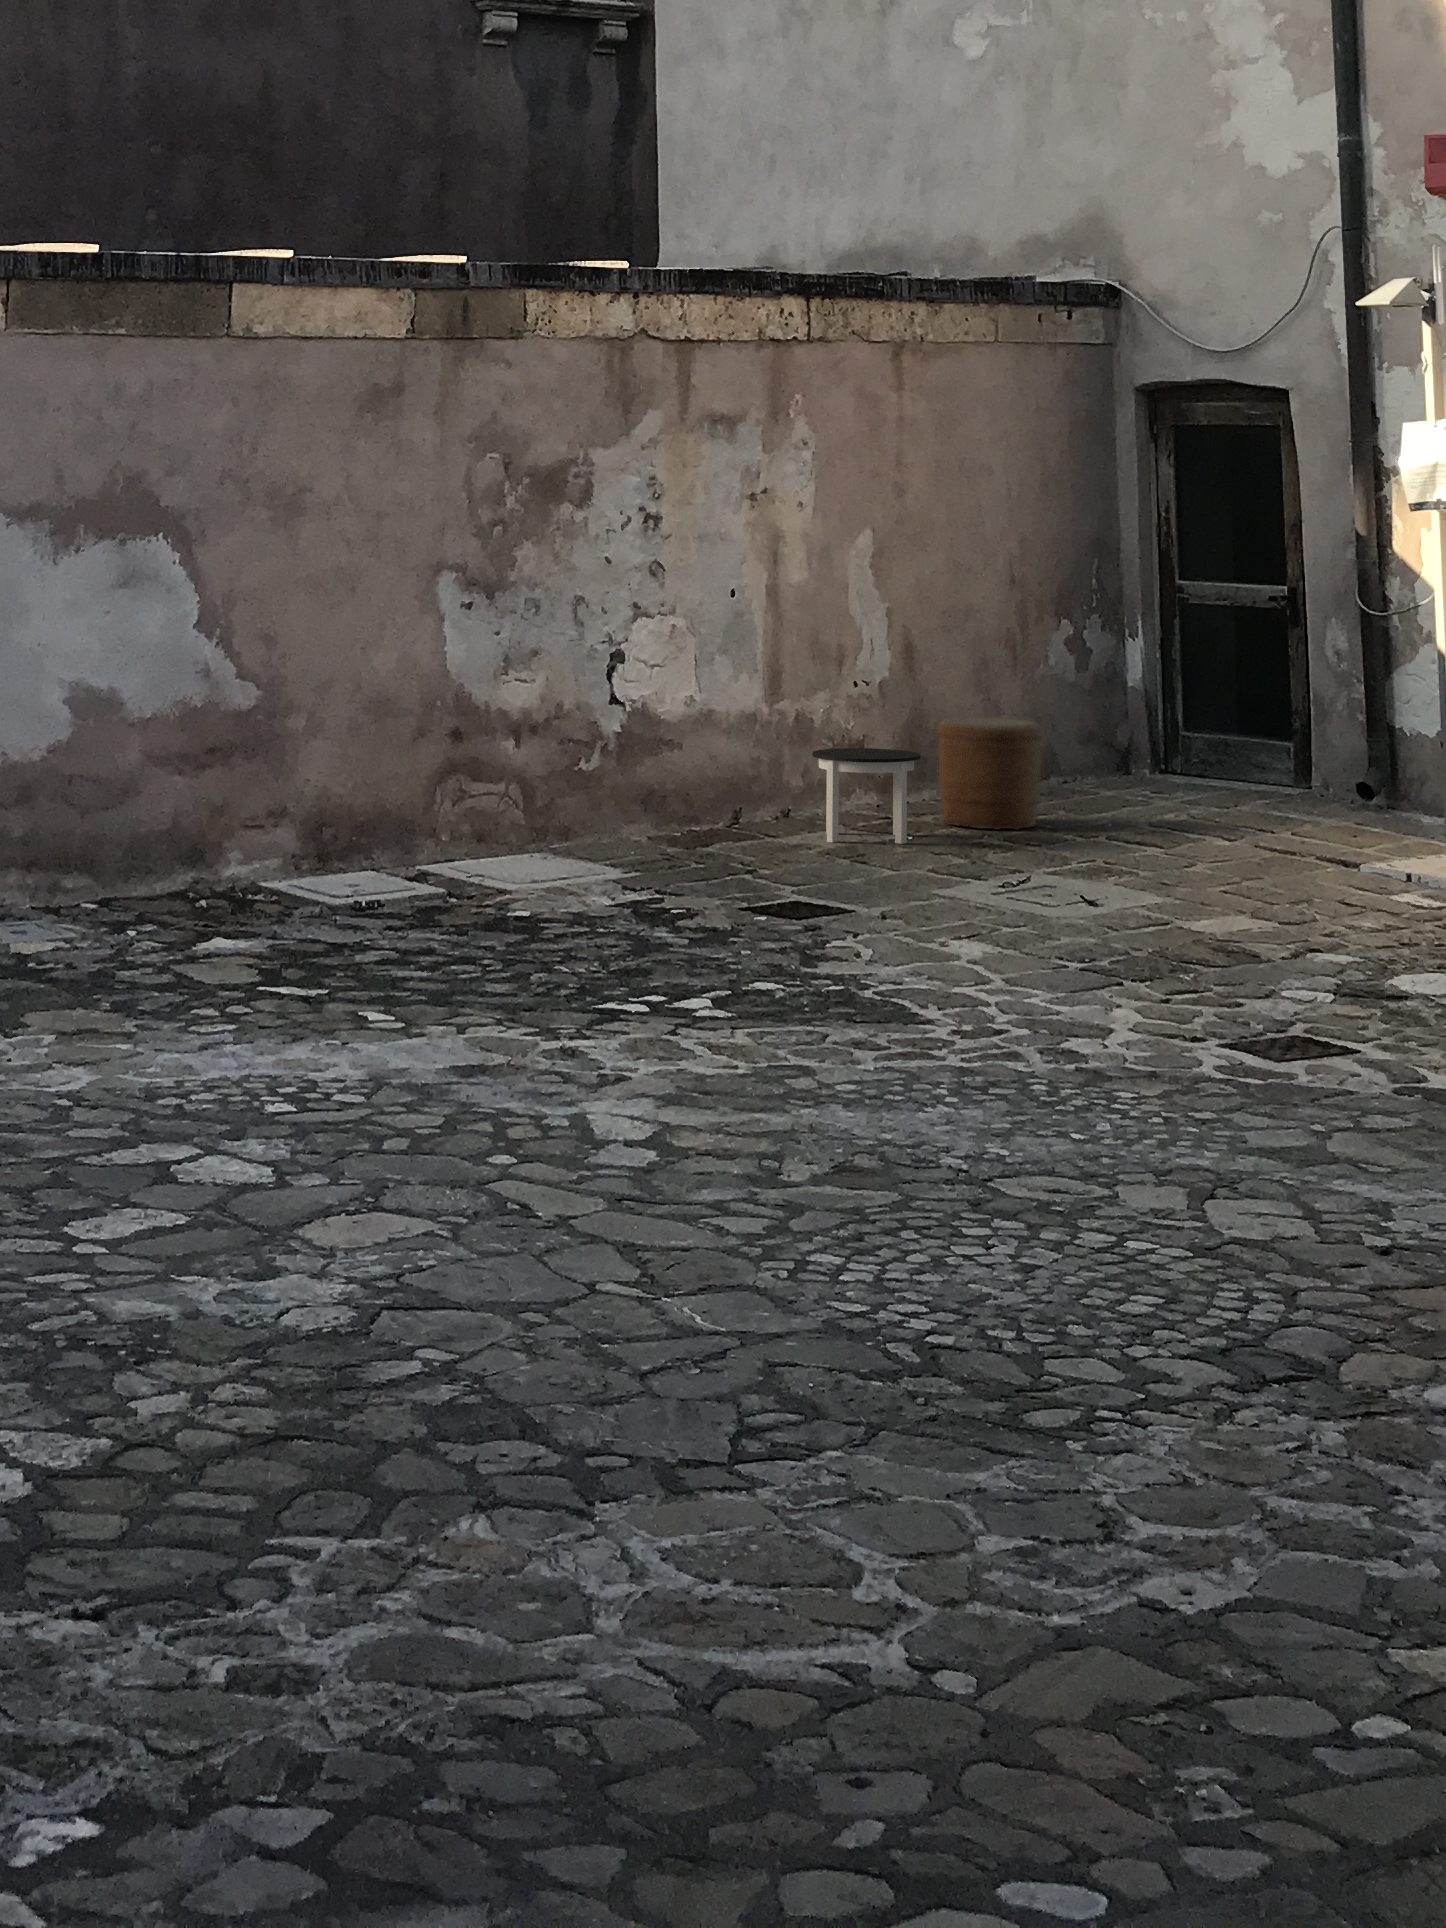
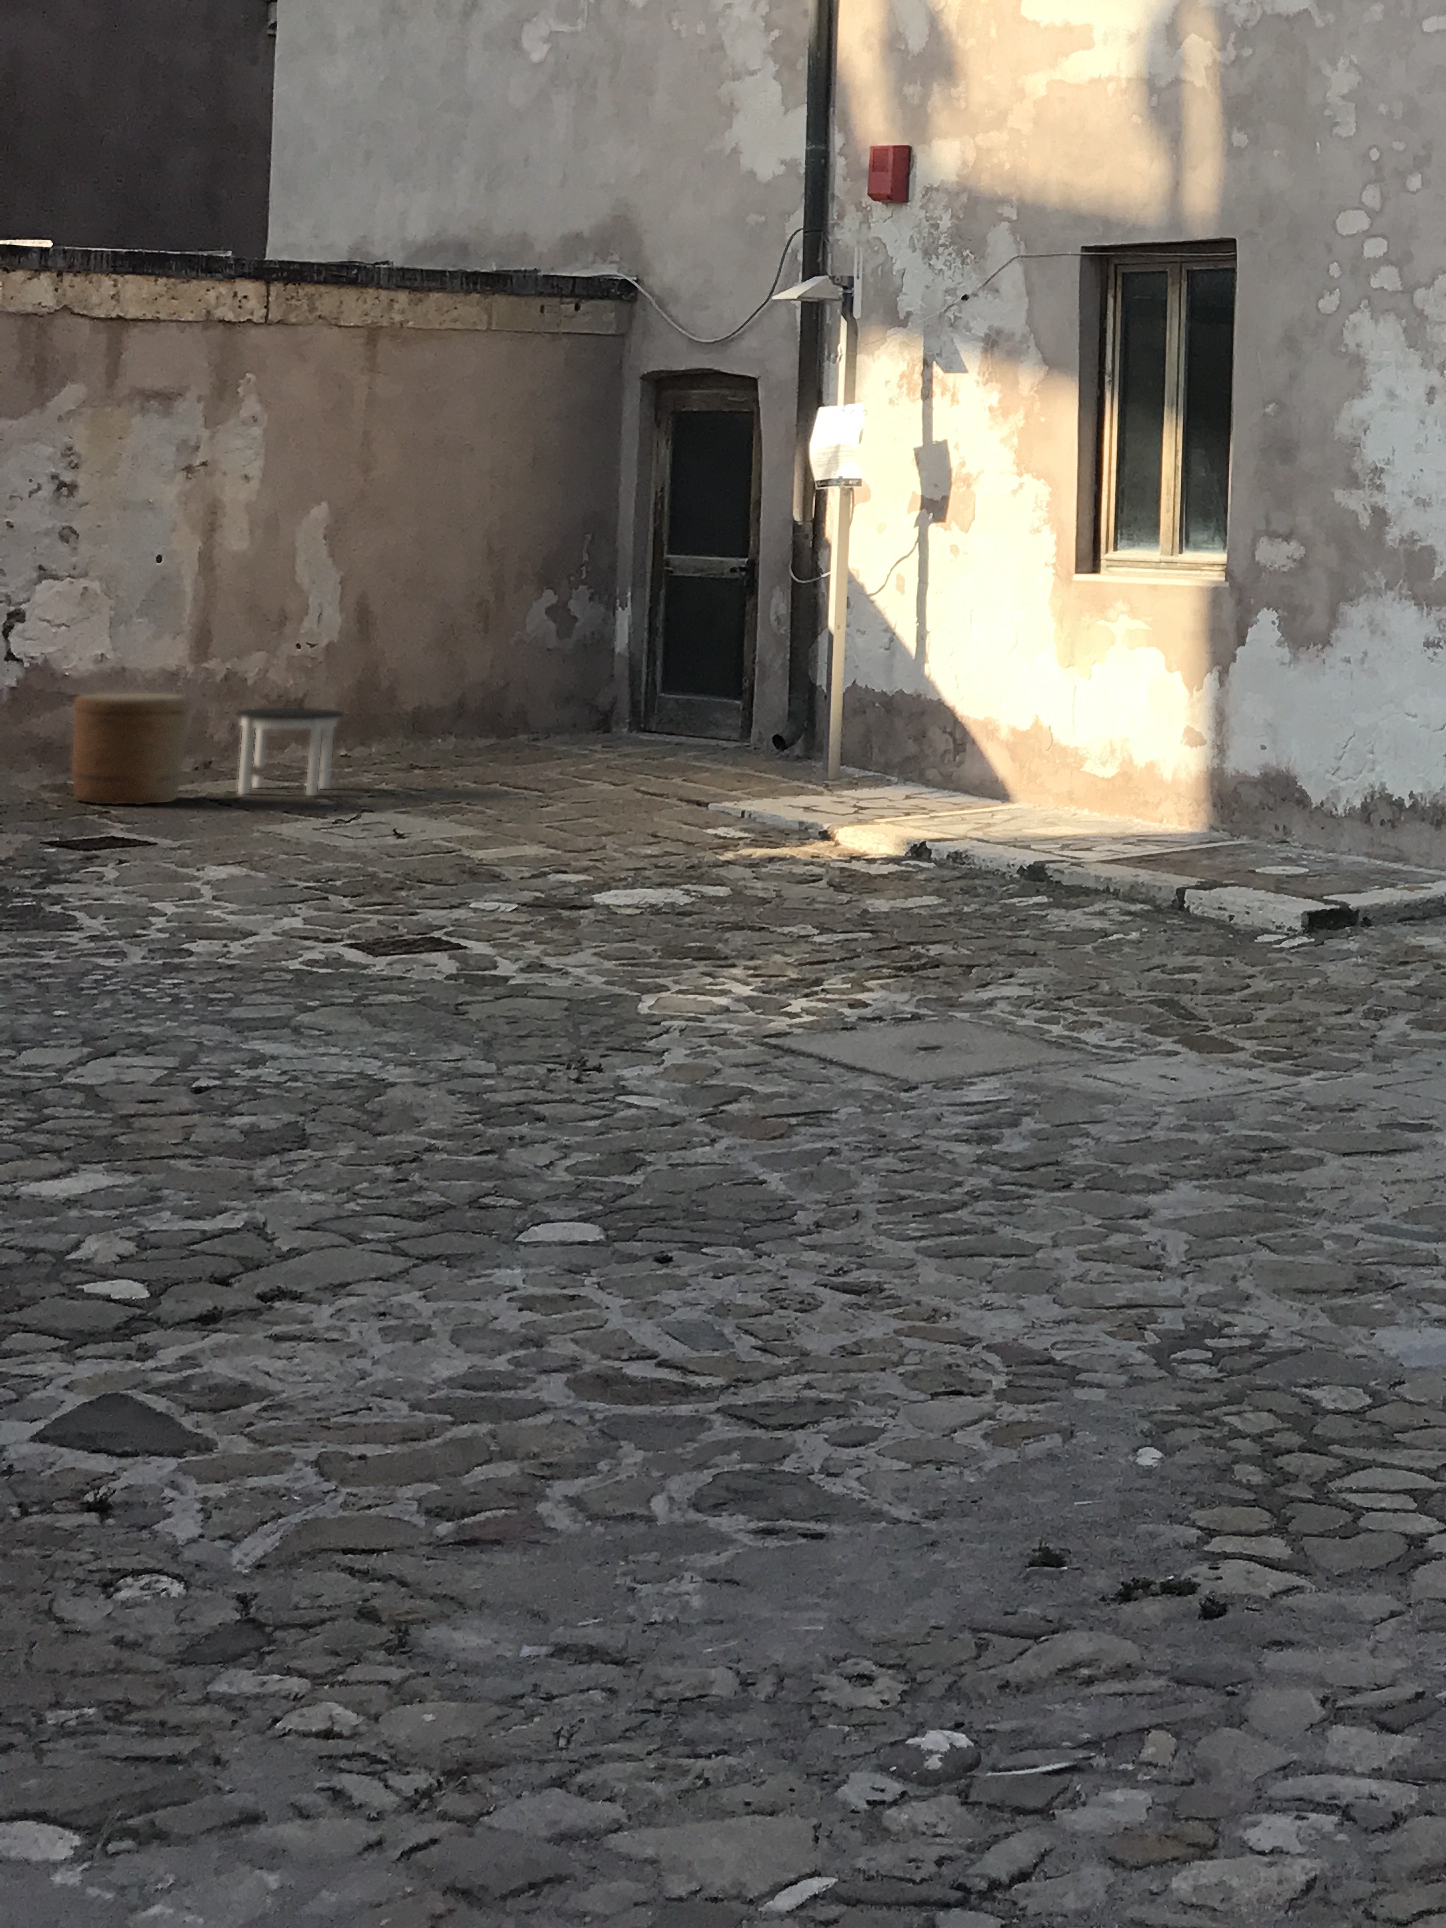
woven basket: present [938,718,1043,830] -> present [72,693,191,805]

